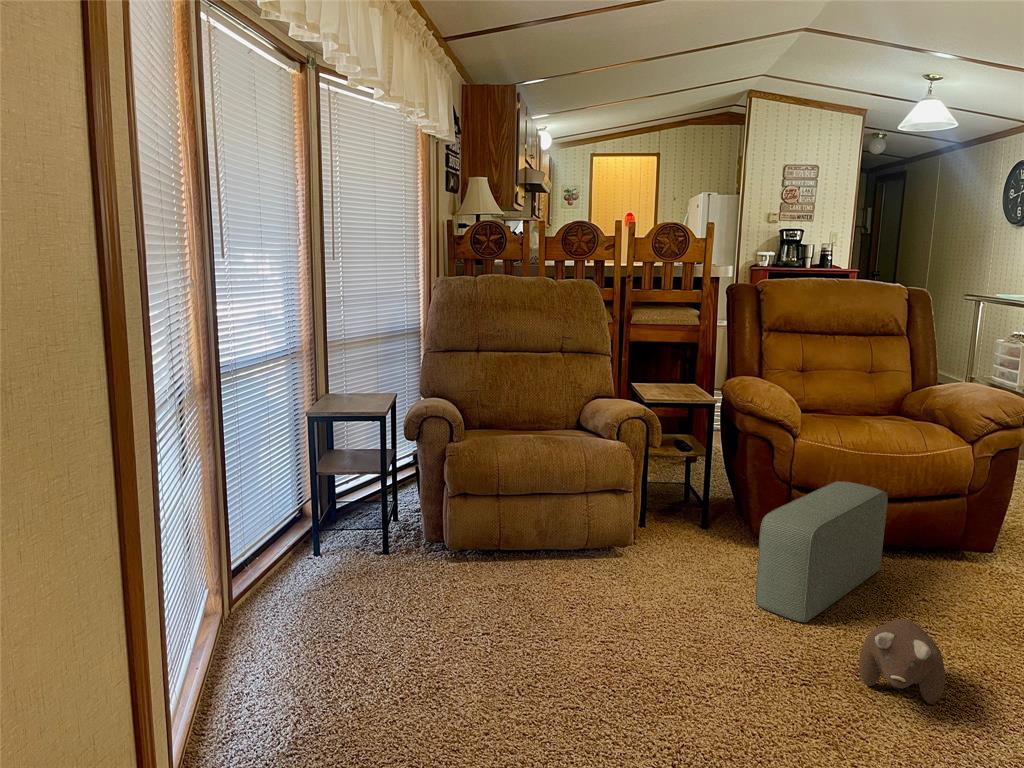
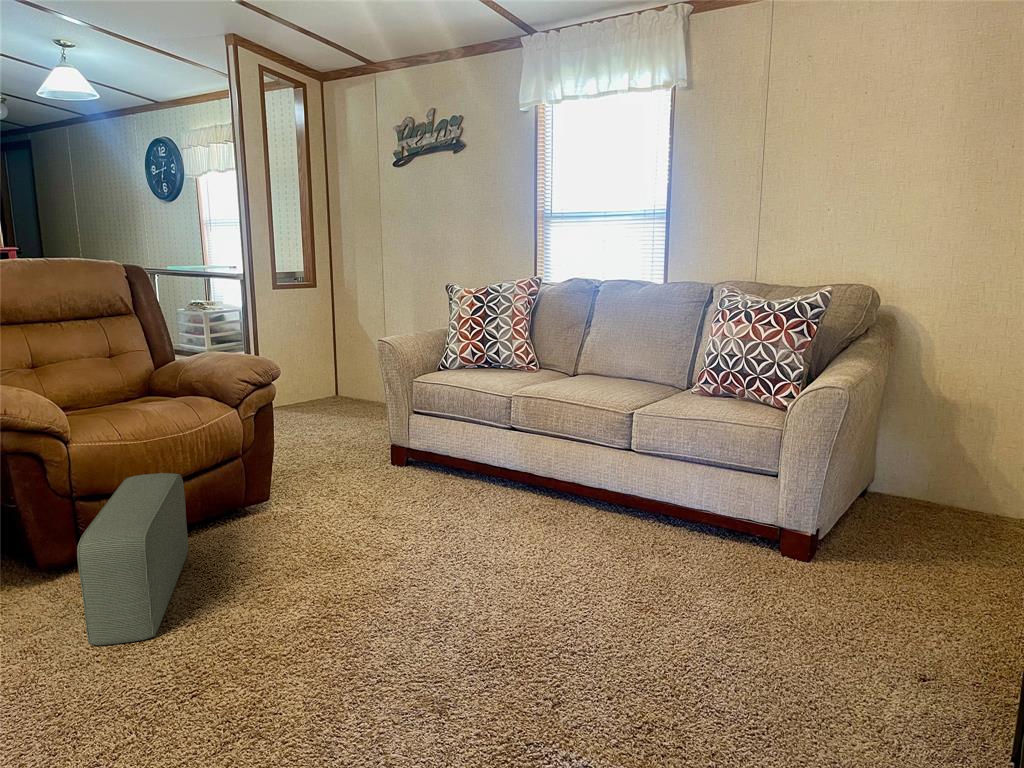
plush toy: present [859,619,945,704] -> none [237,584,311,663]

